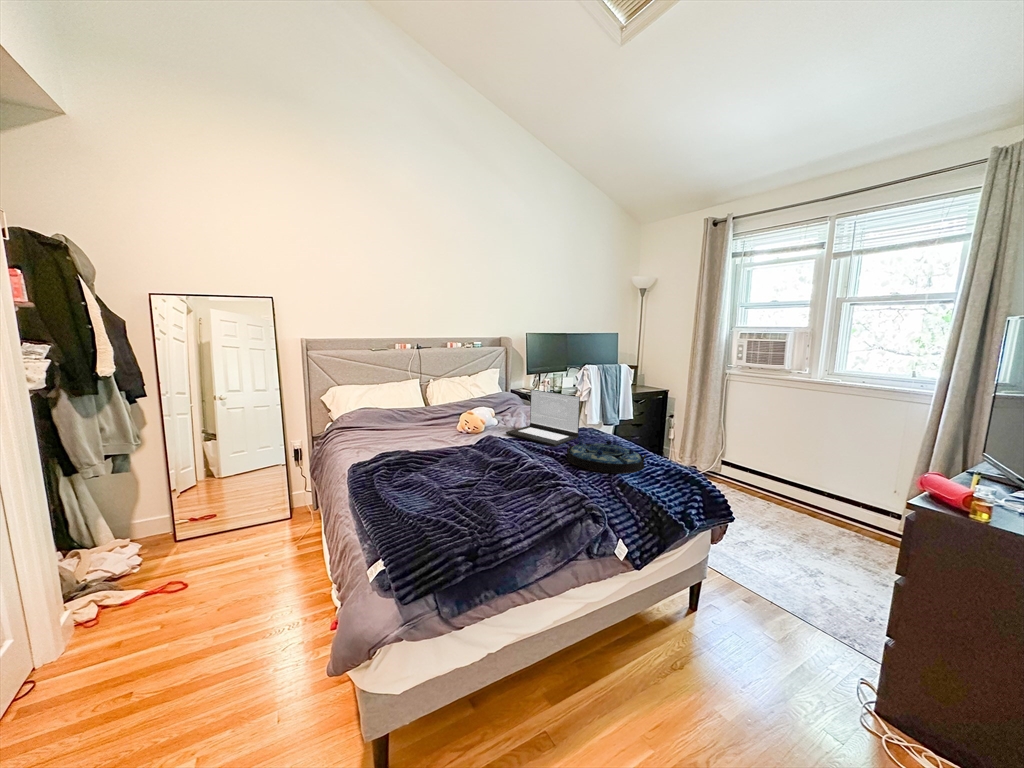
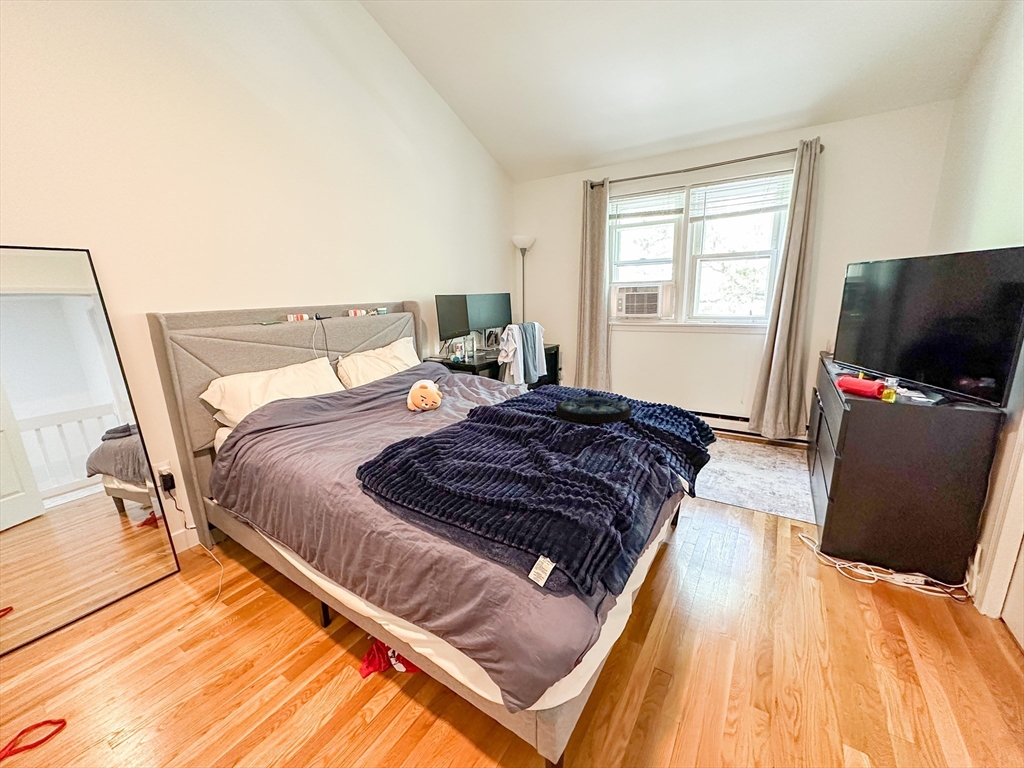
laptop: present [506,389,580,446] -> none [469,354,542,407]

